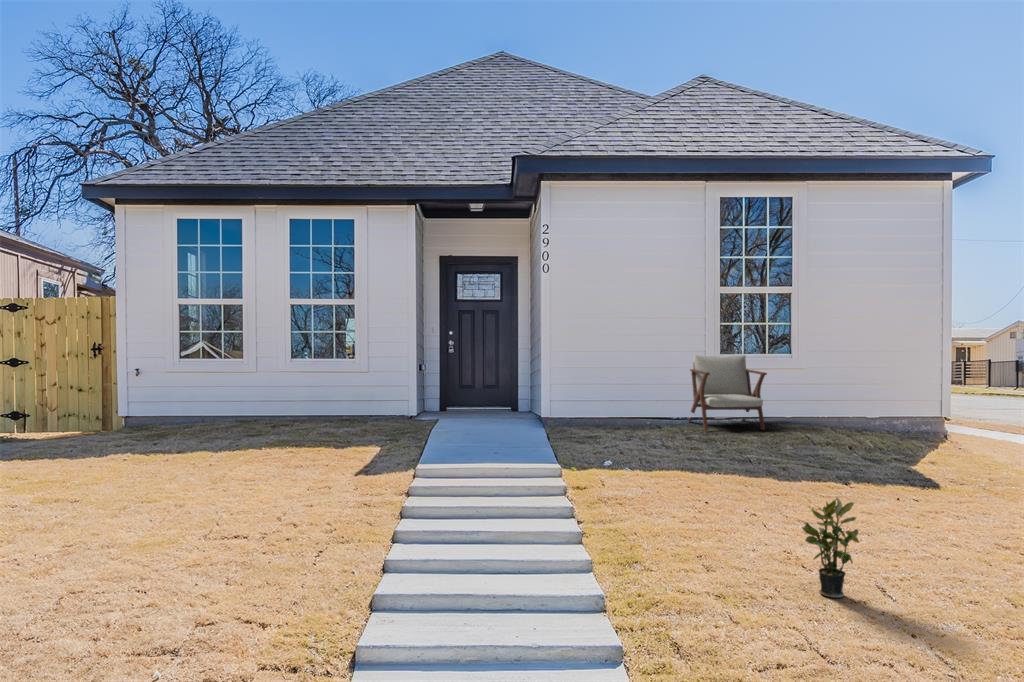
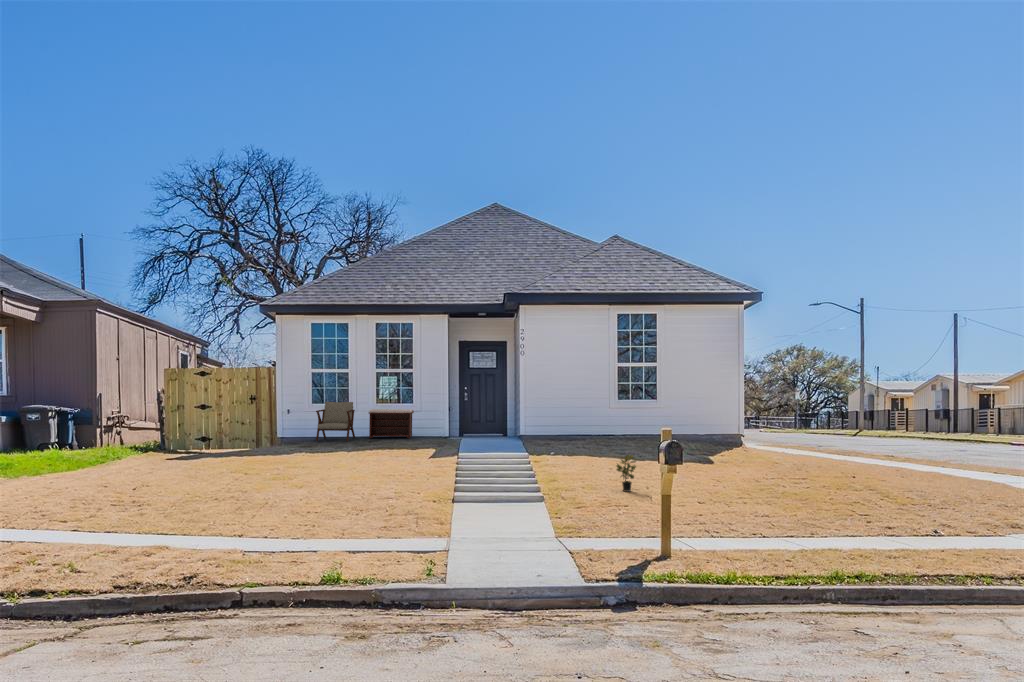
lounge chair: present [687,355,767,430] -> present [316,402,355,441]
bench: none [274,368,356,420] -> present [369,409,414,439]

